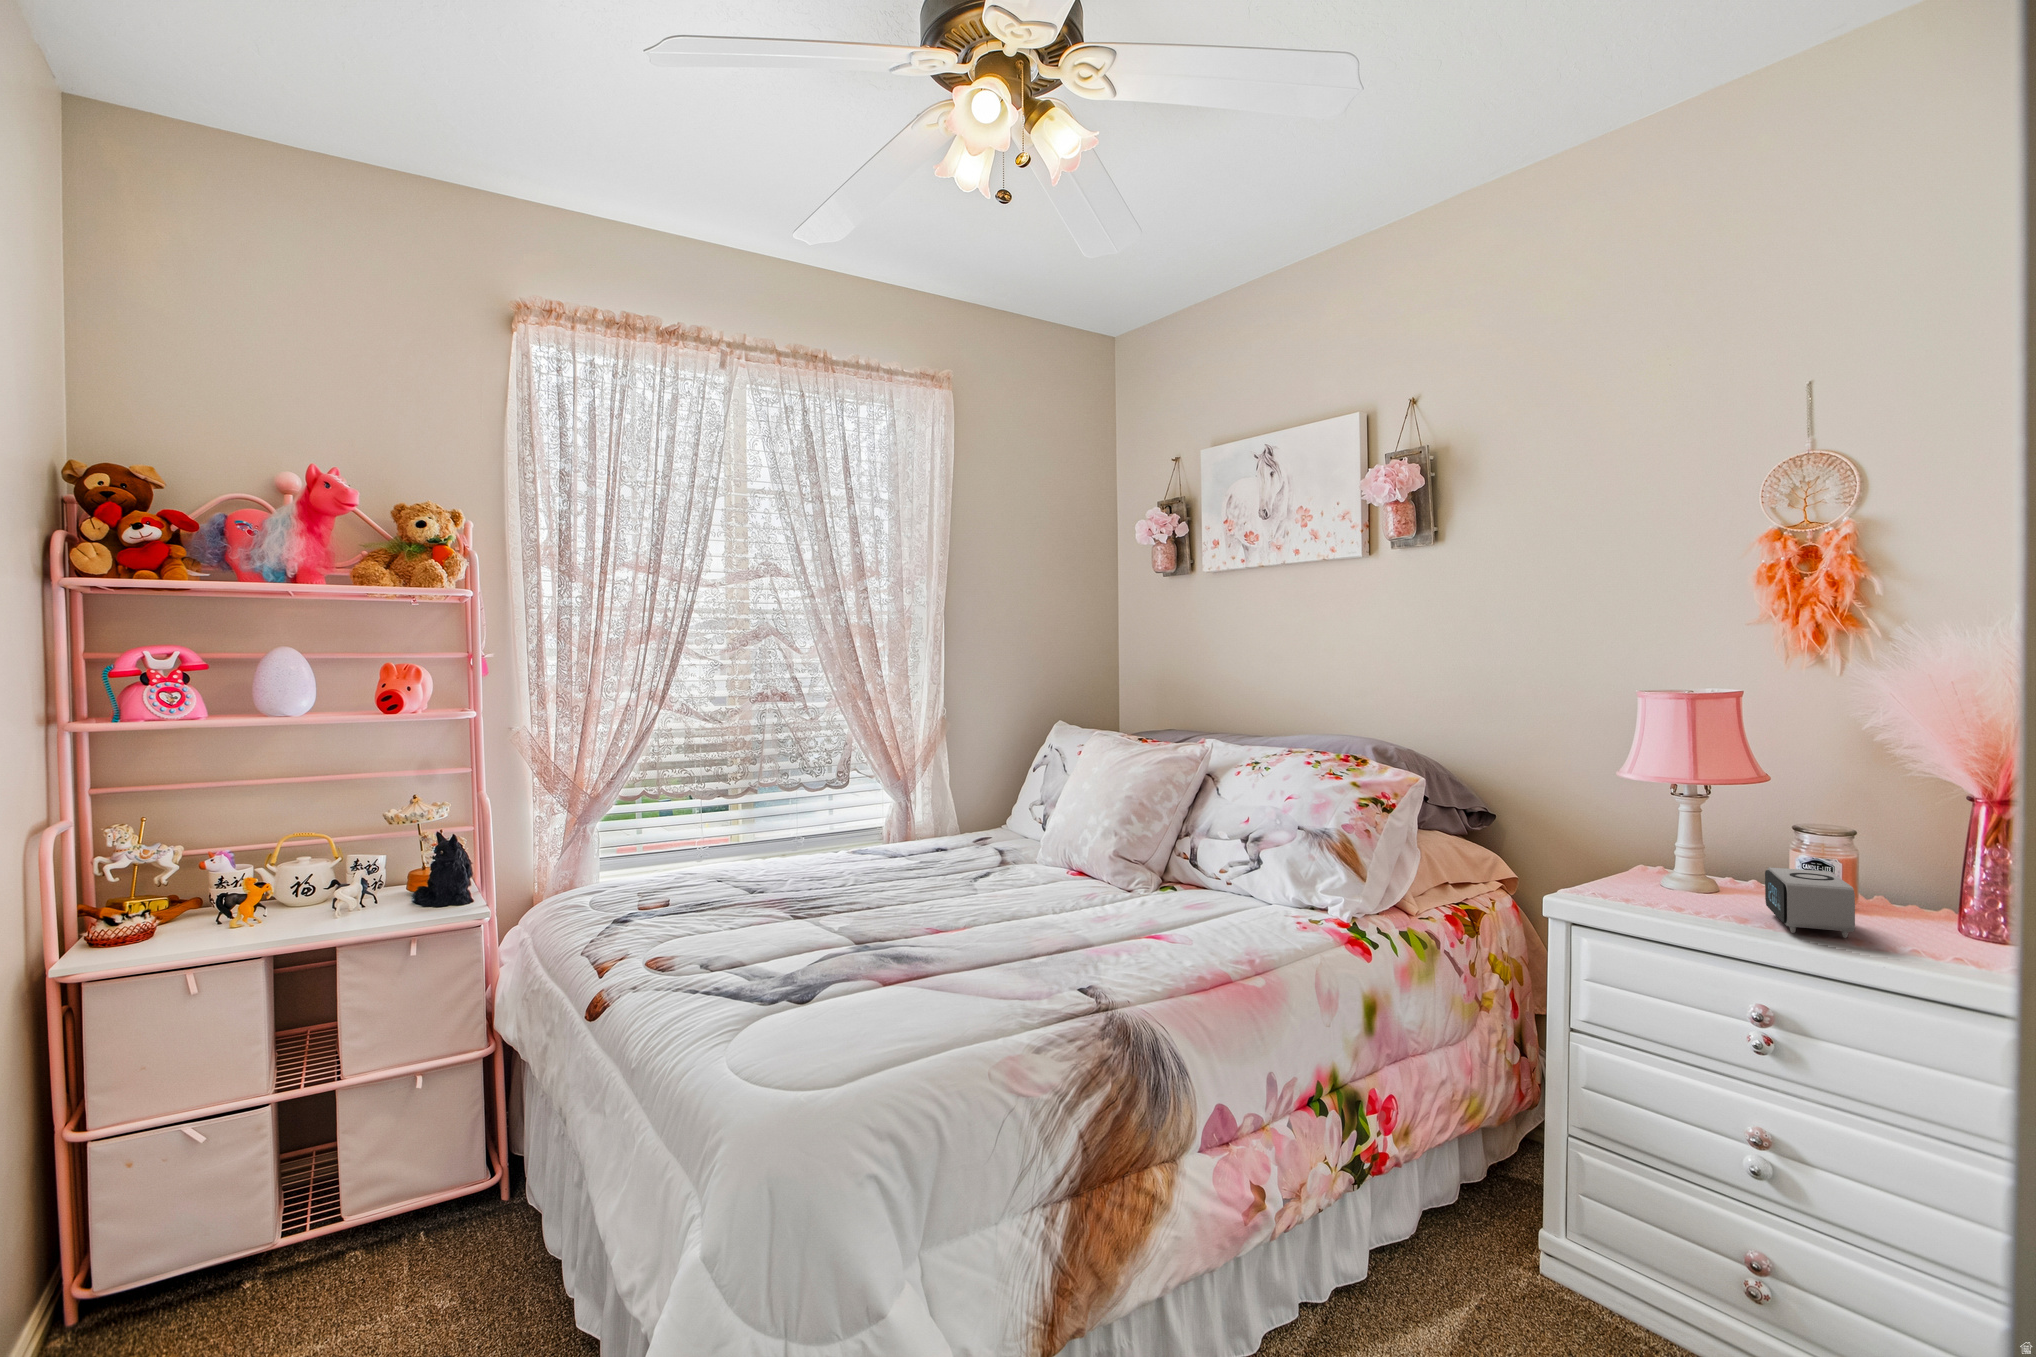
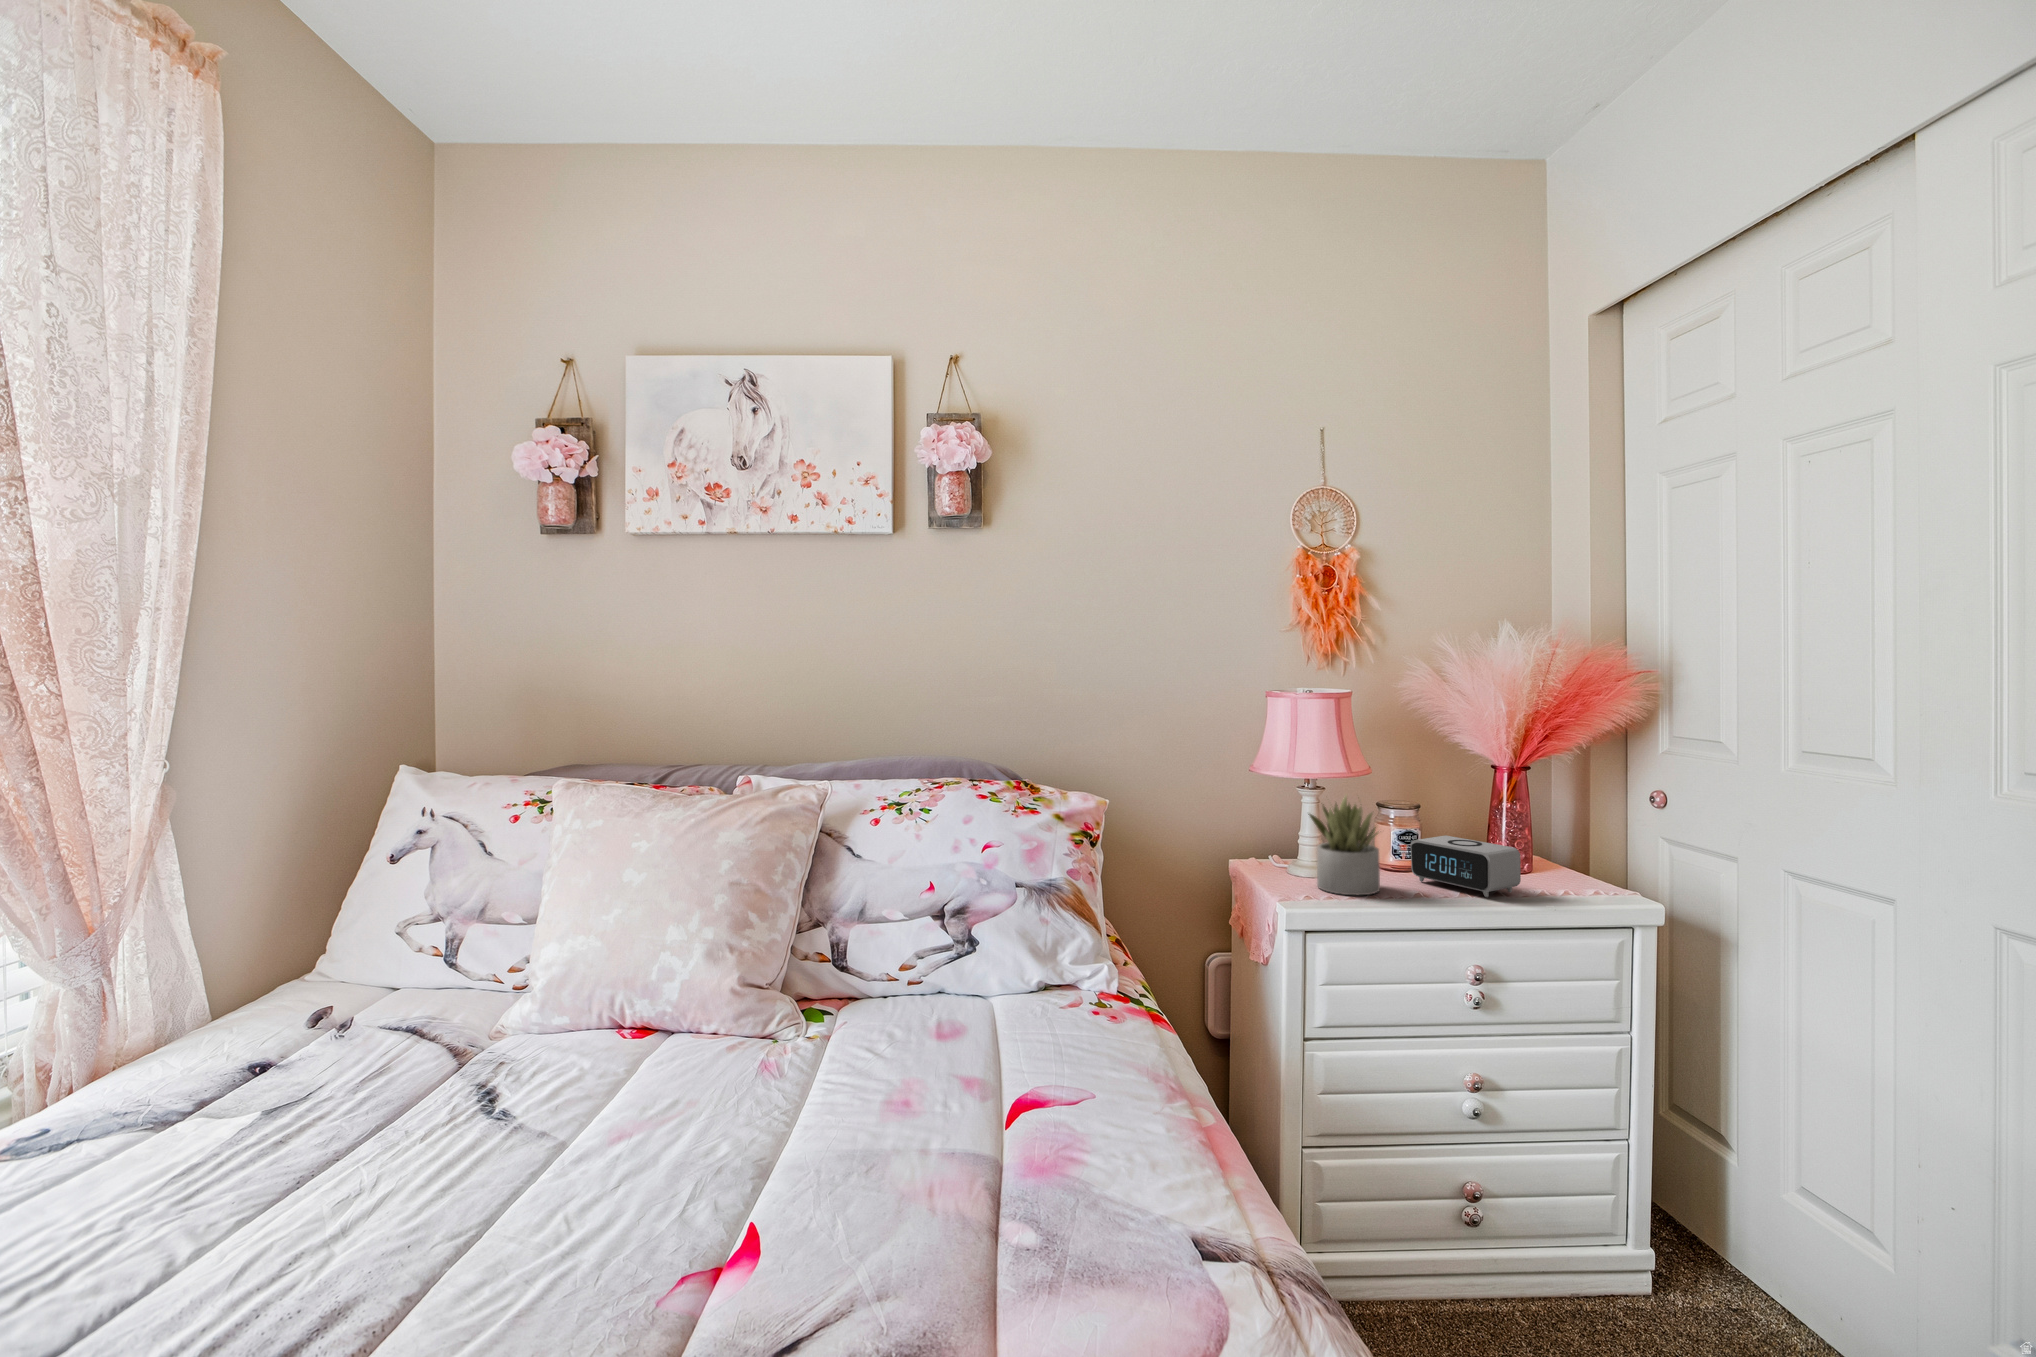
succulent plant: none [1621,804,1700,907] -> present [1308,796,1380,895]

